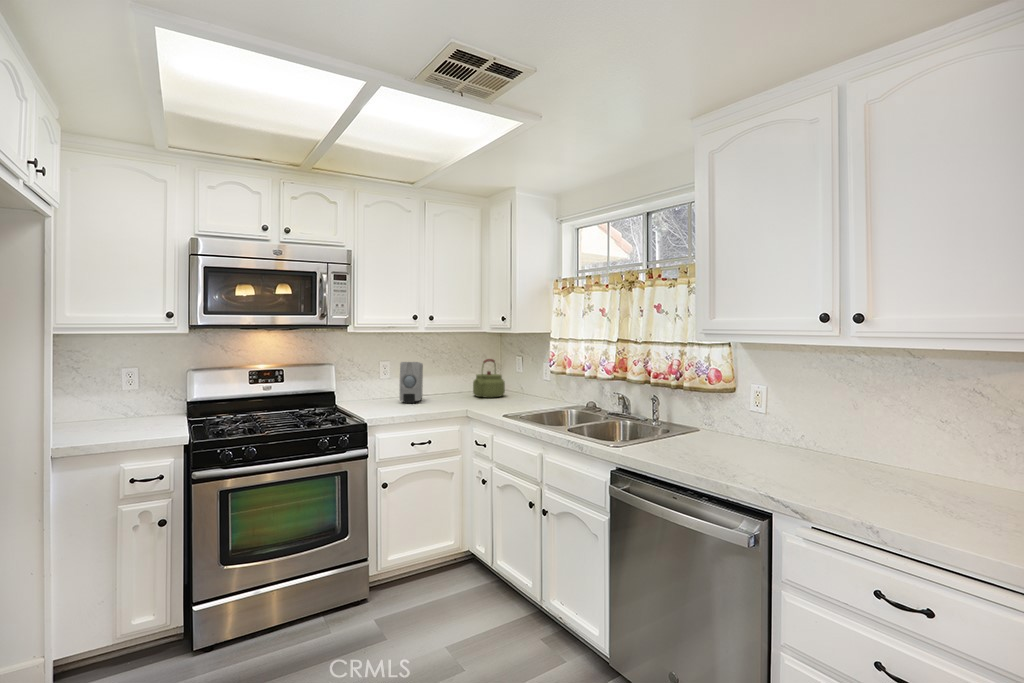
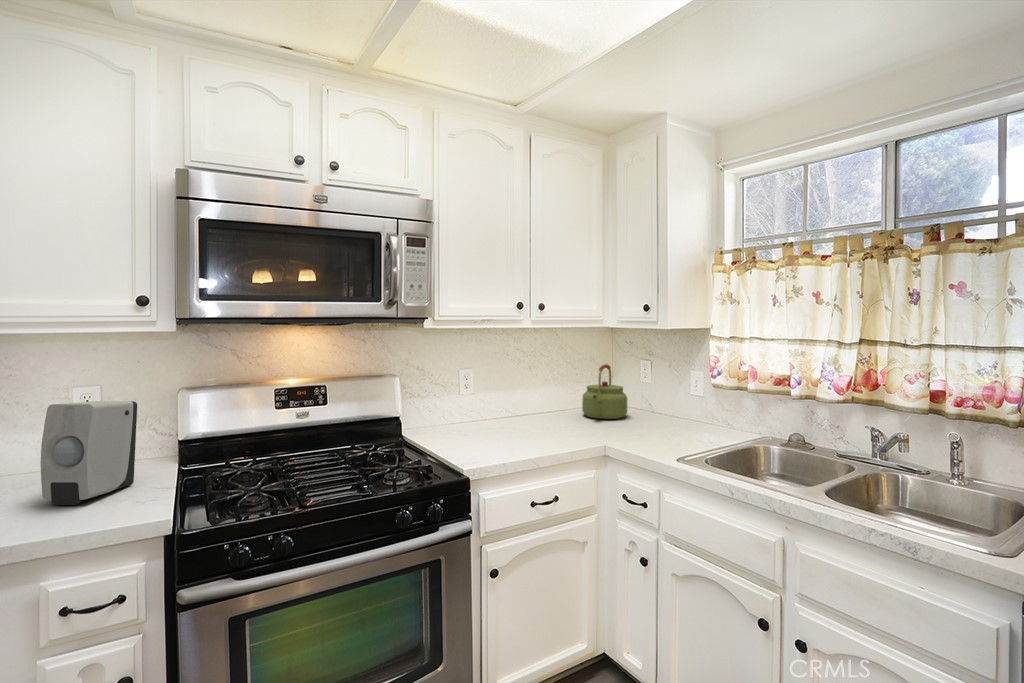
soap dispenser: present [400,362,423,403] -> present [41,401,137,505]

